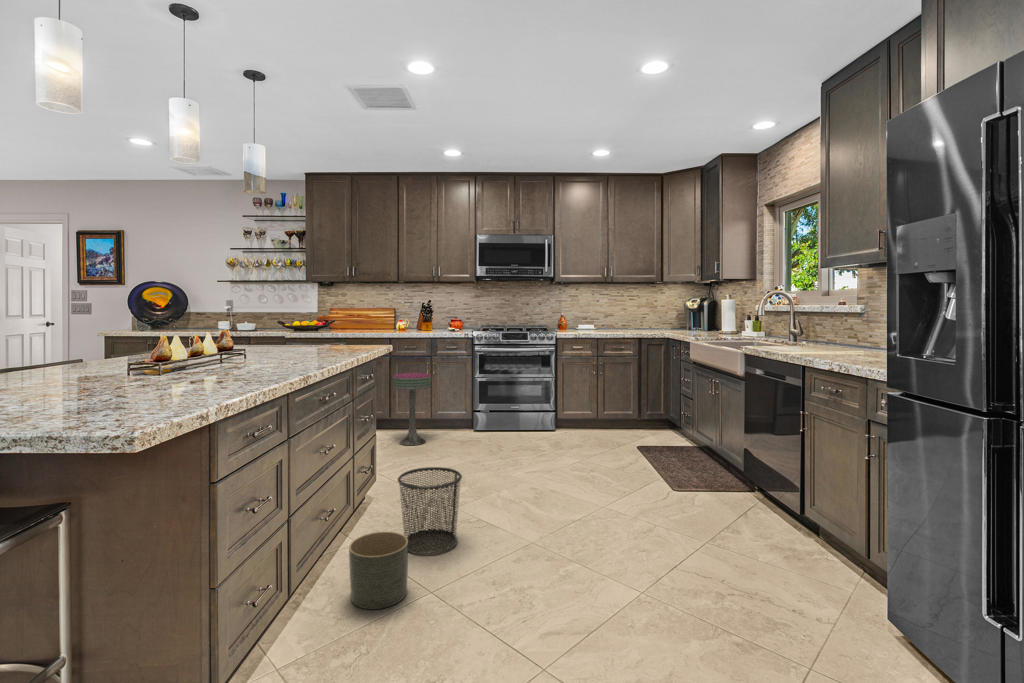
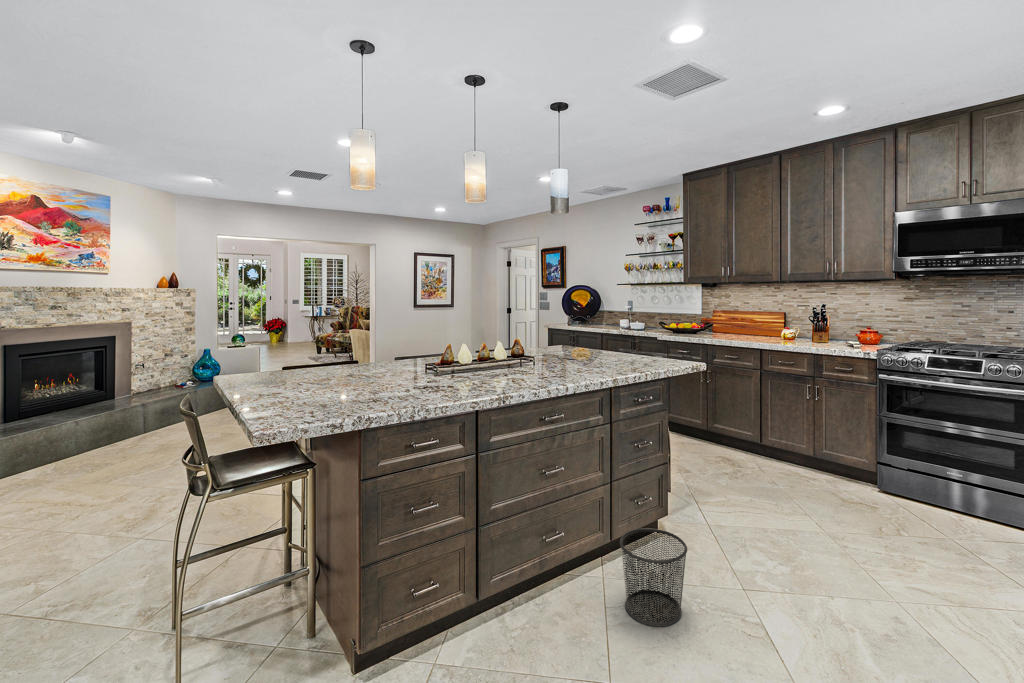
bar stool: present [393,373,431,445] -> none [736,396,783,480]
planter: present [349,532,408,609] -> none [539,579,591,654]

